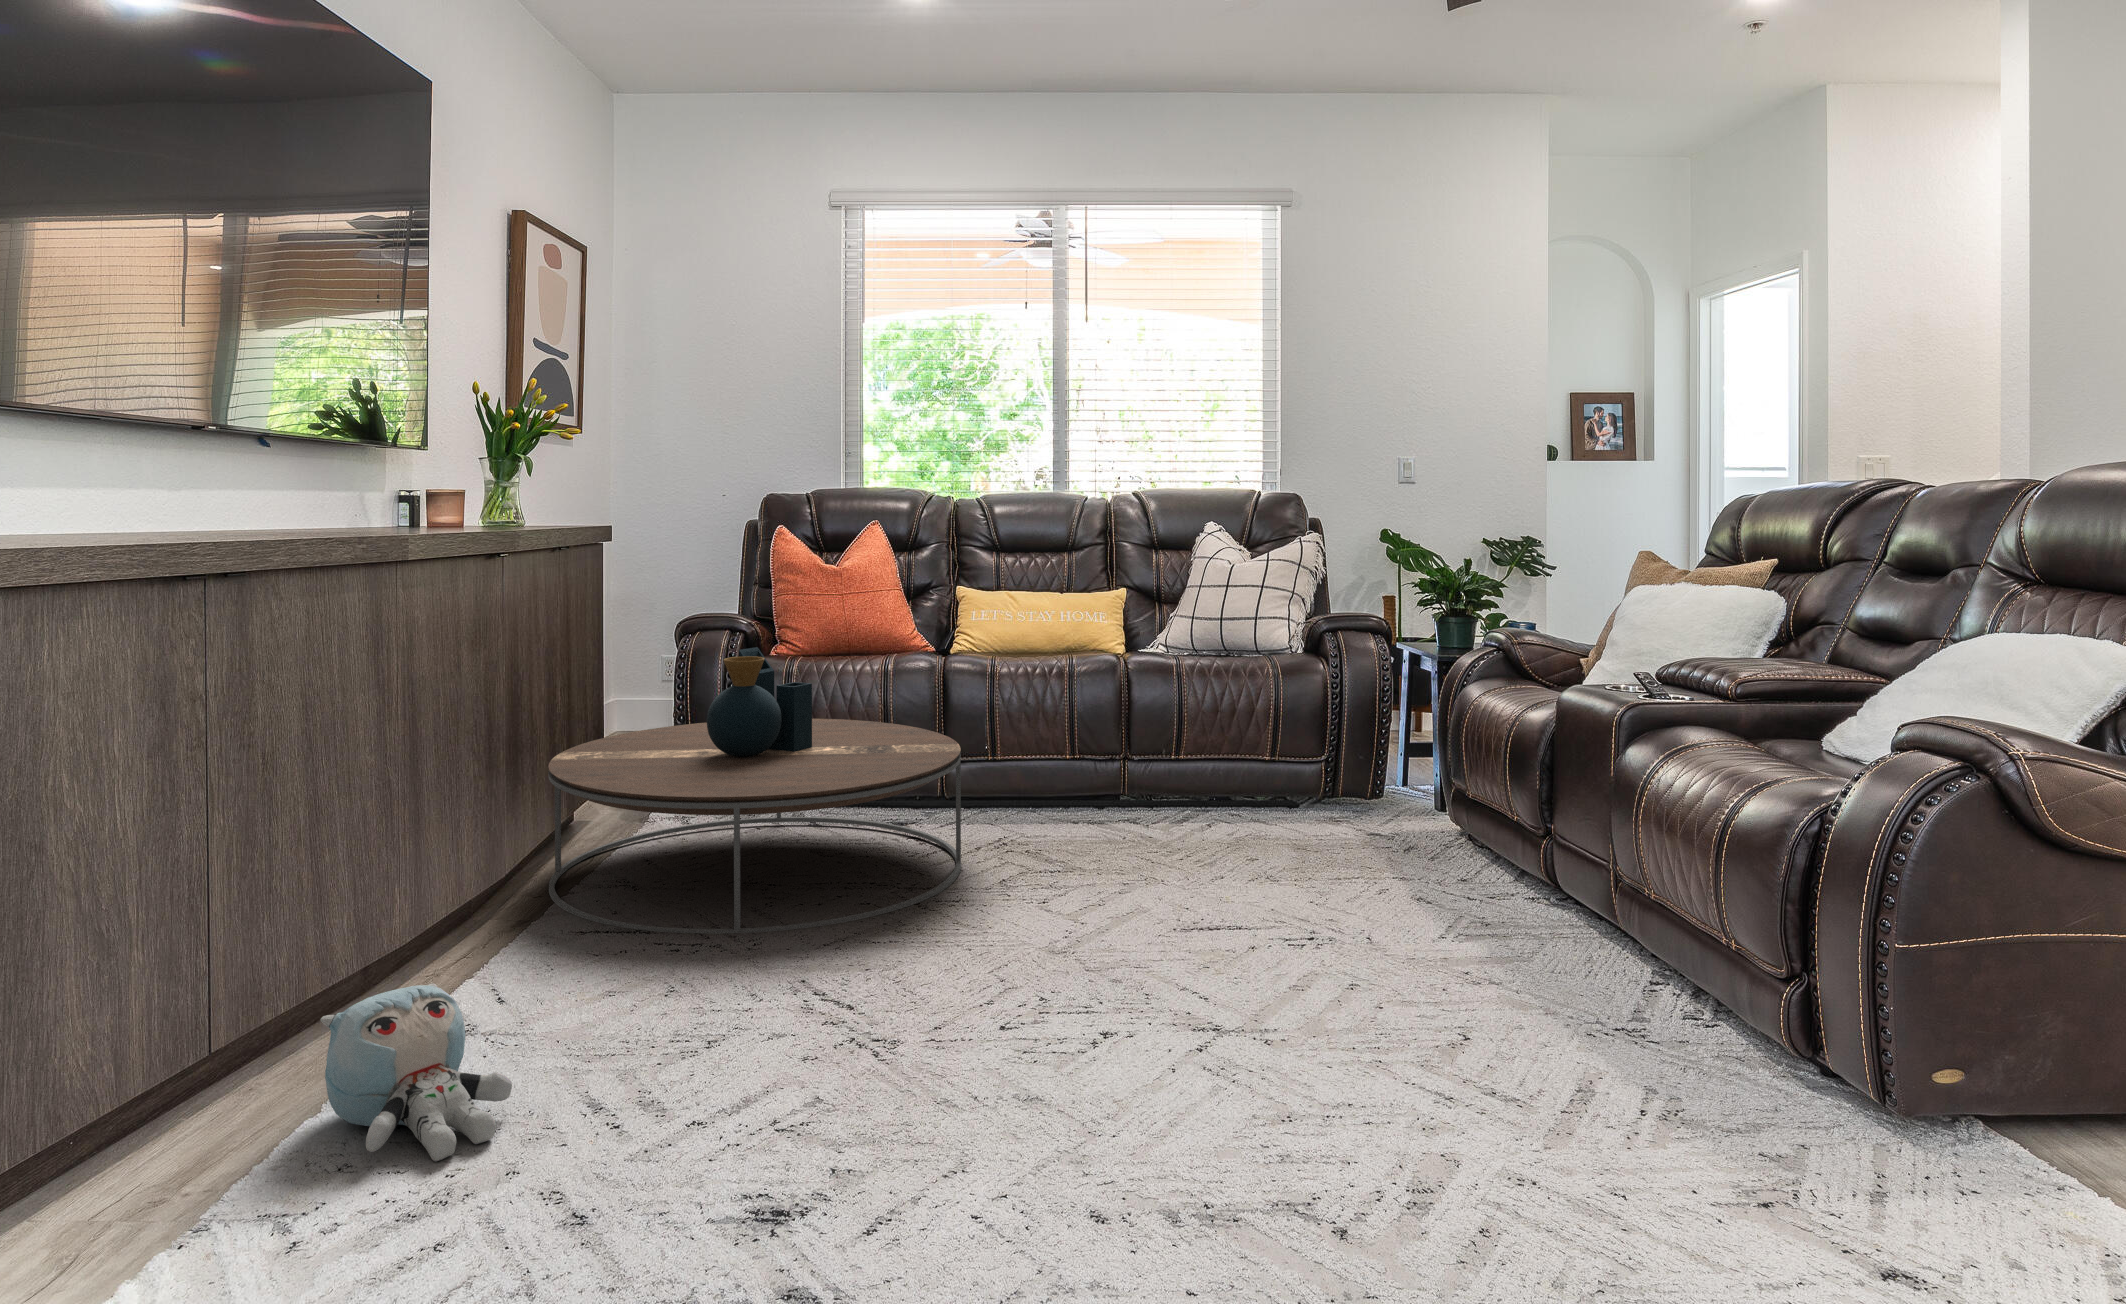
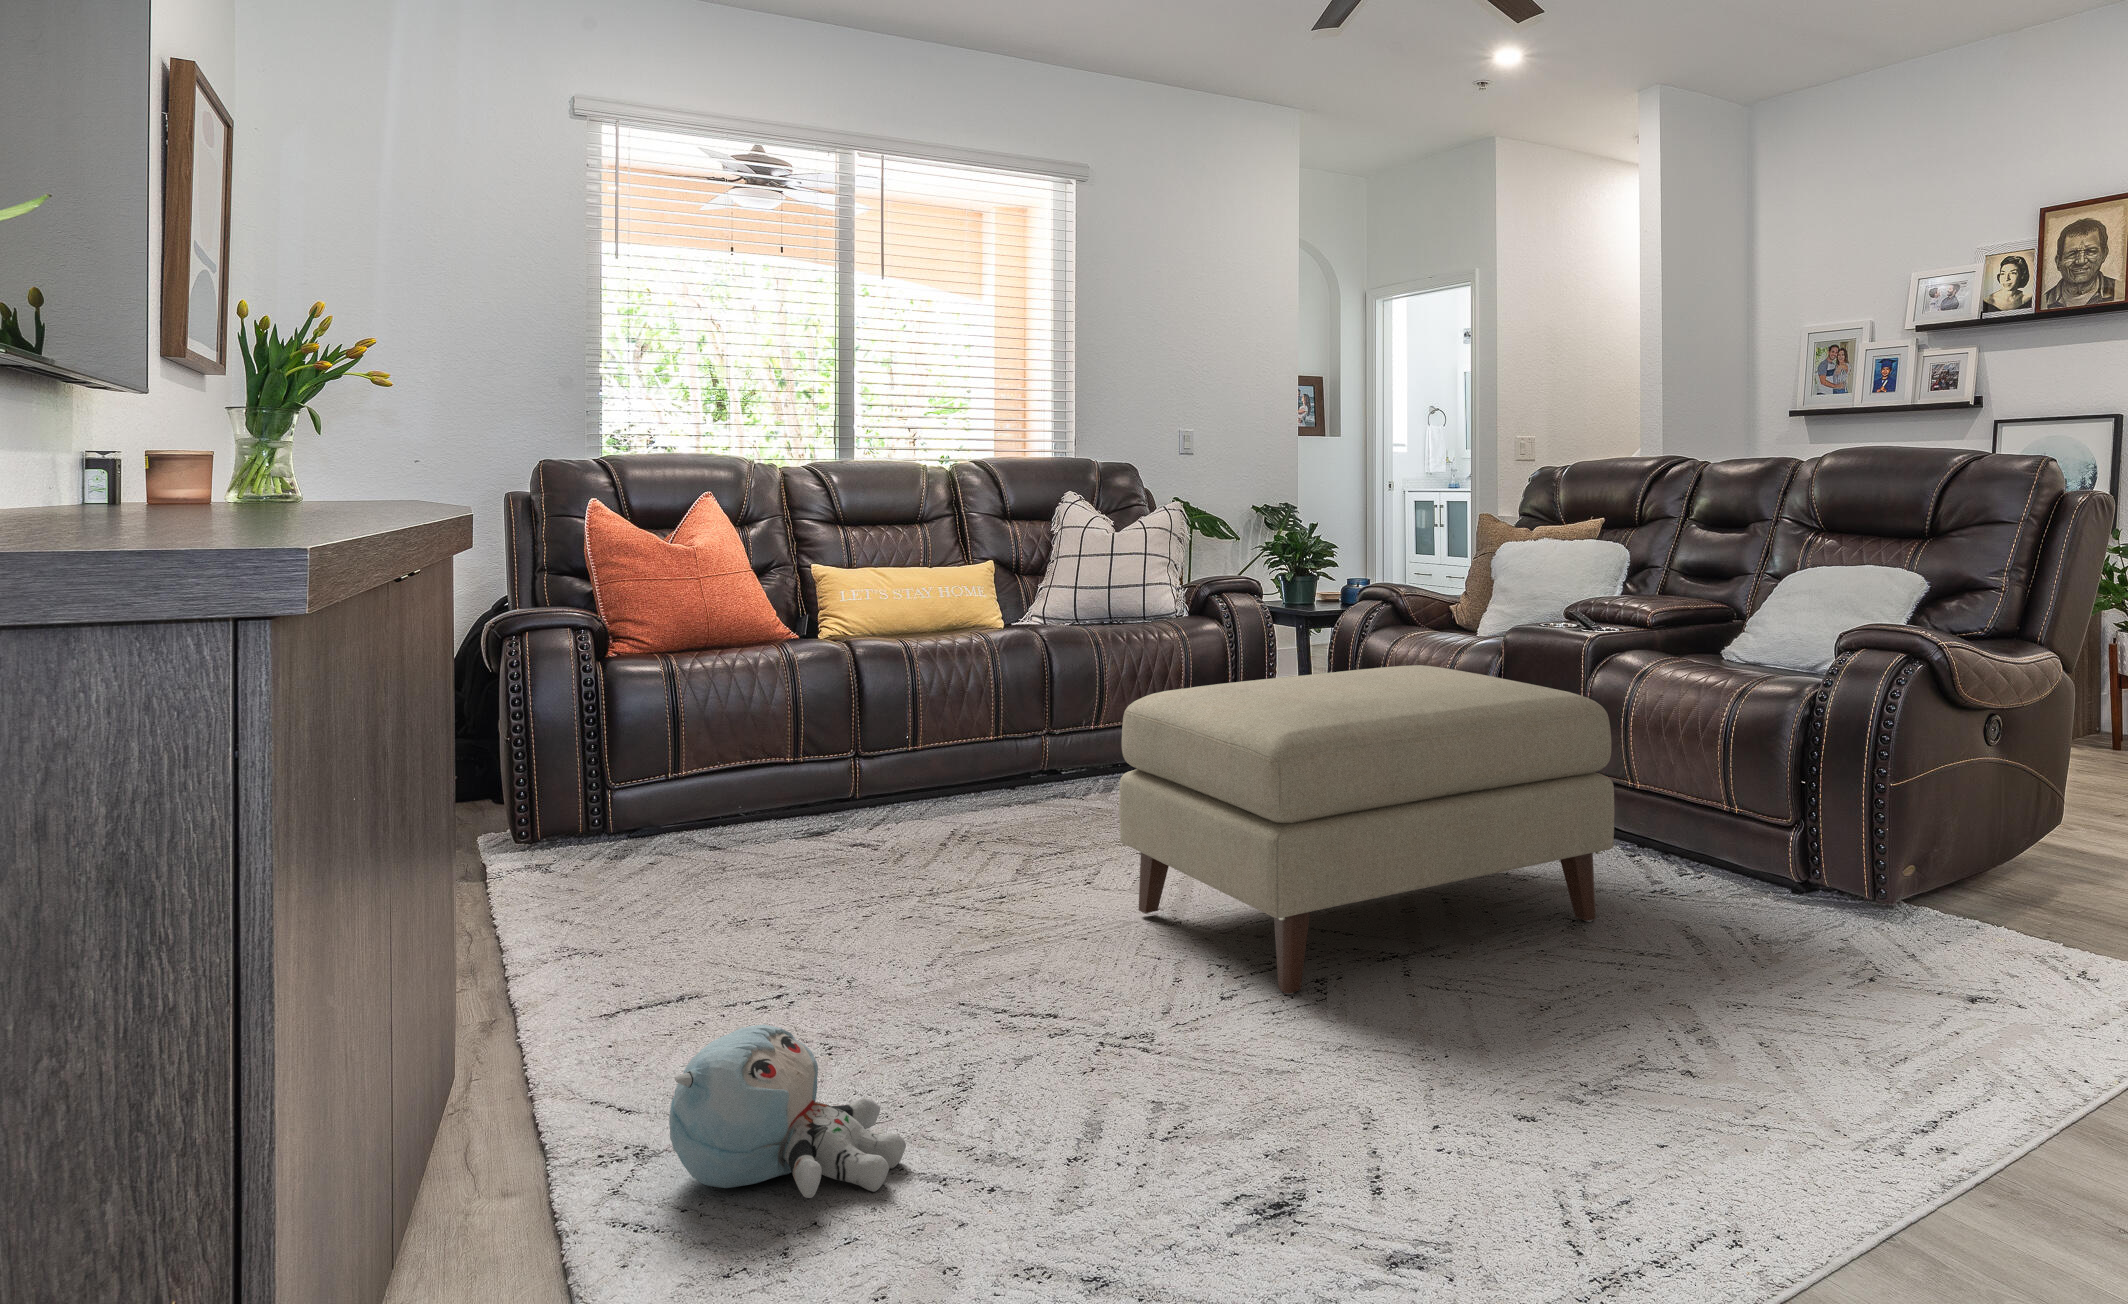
coffee table: present [548,647,961,934] -> none [486,642,979,974]
ottoman: none [998,723,1510,1067] -> present [1119,665,1614,995]

